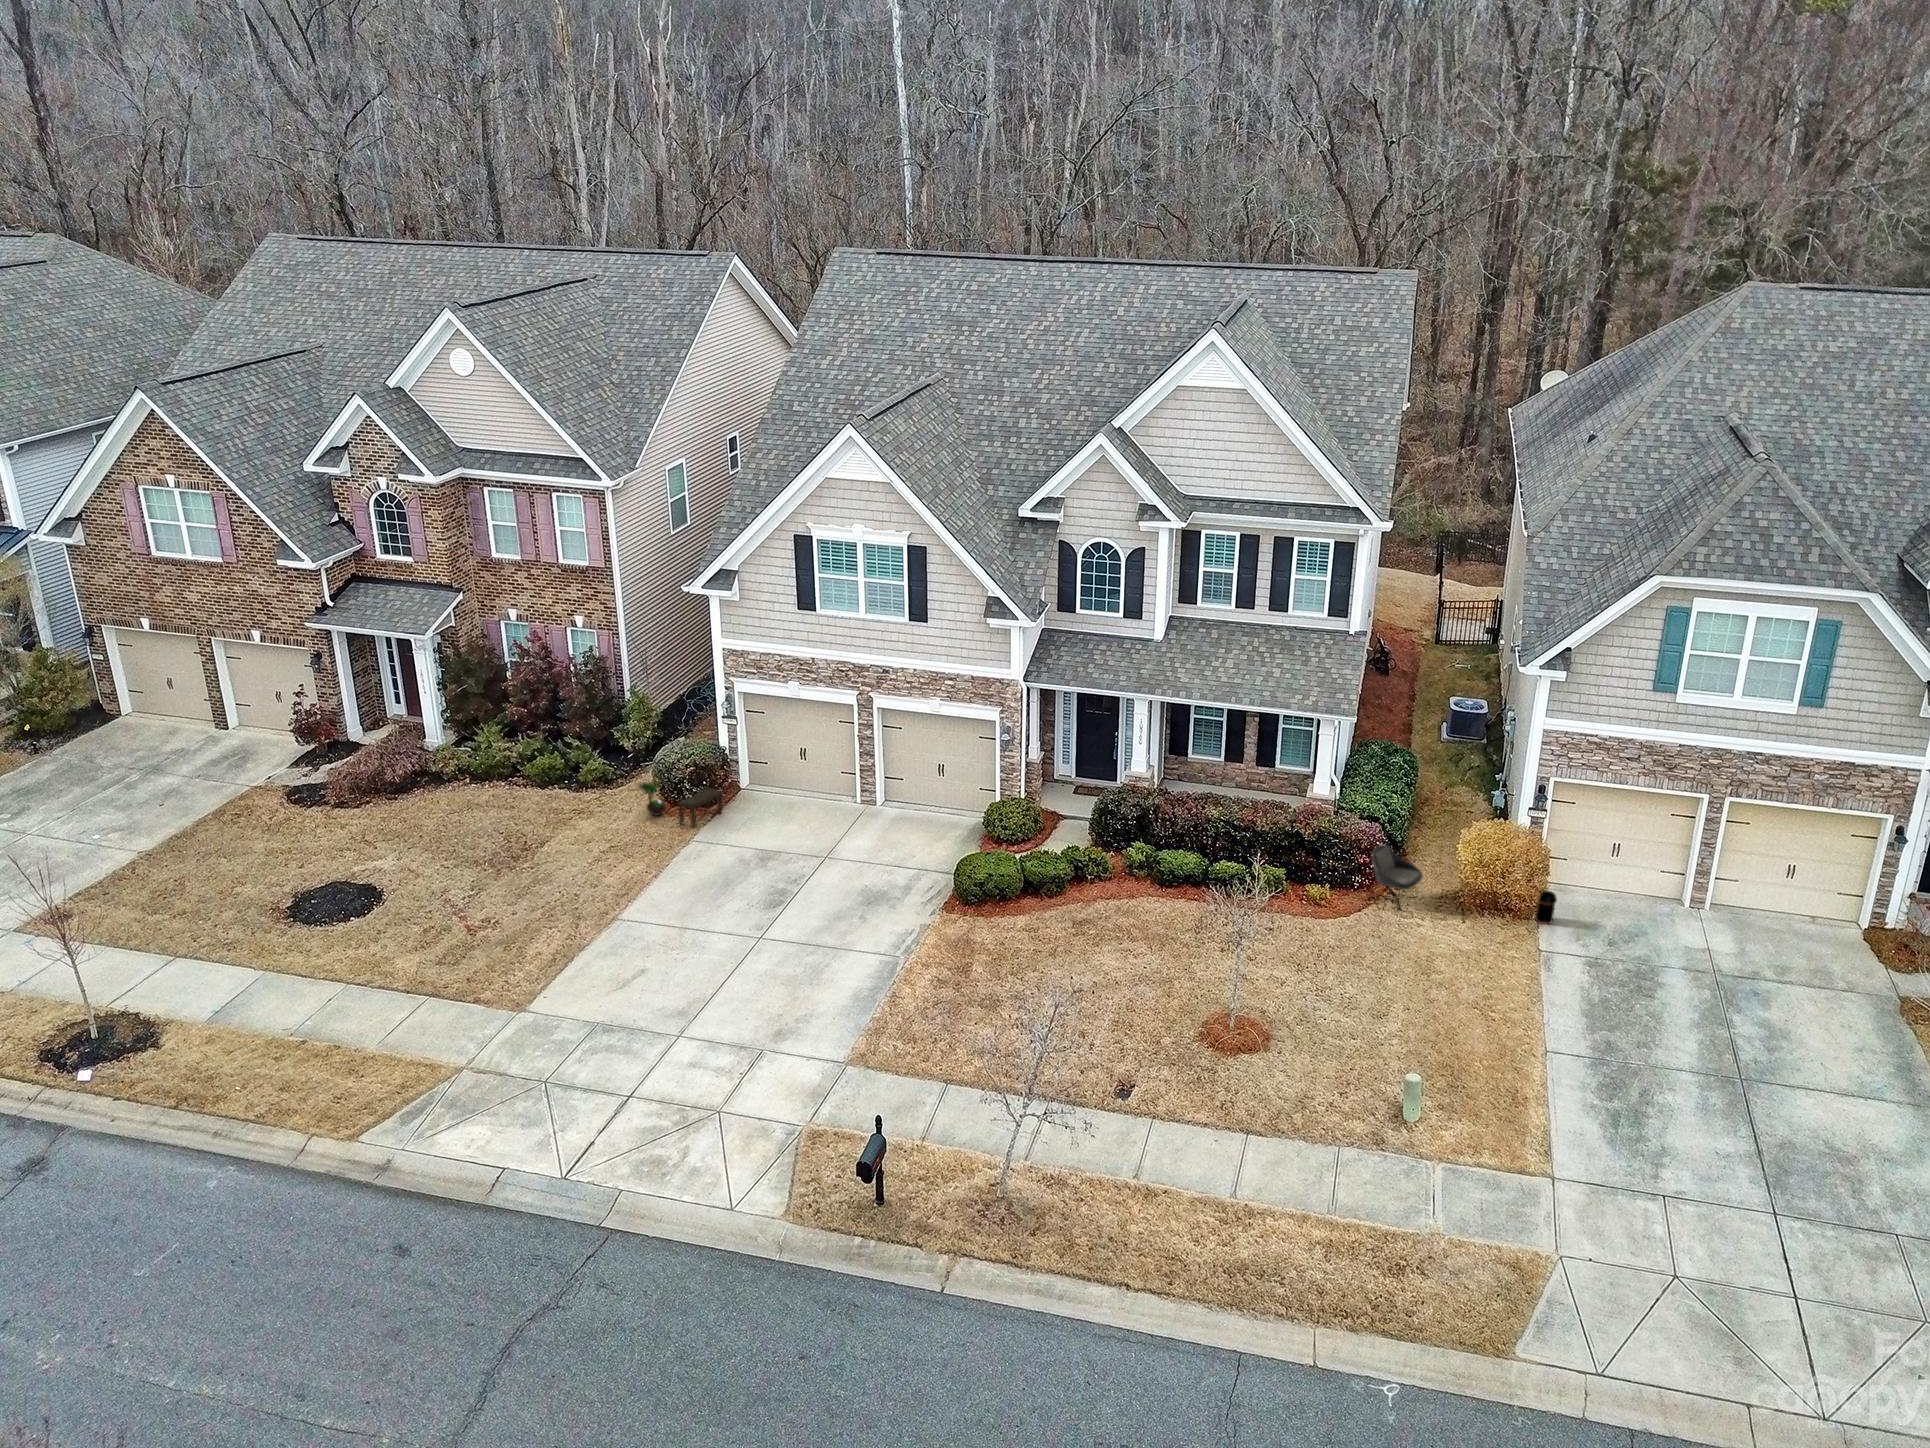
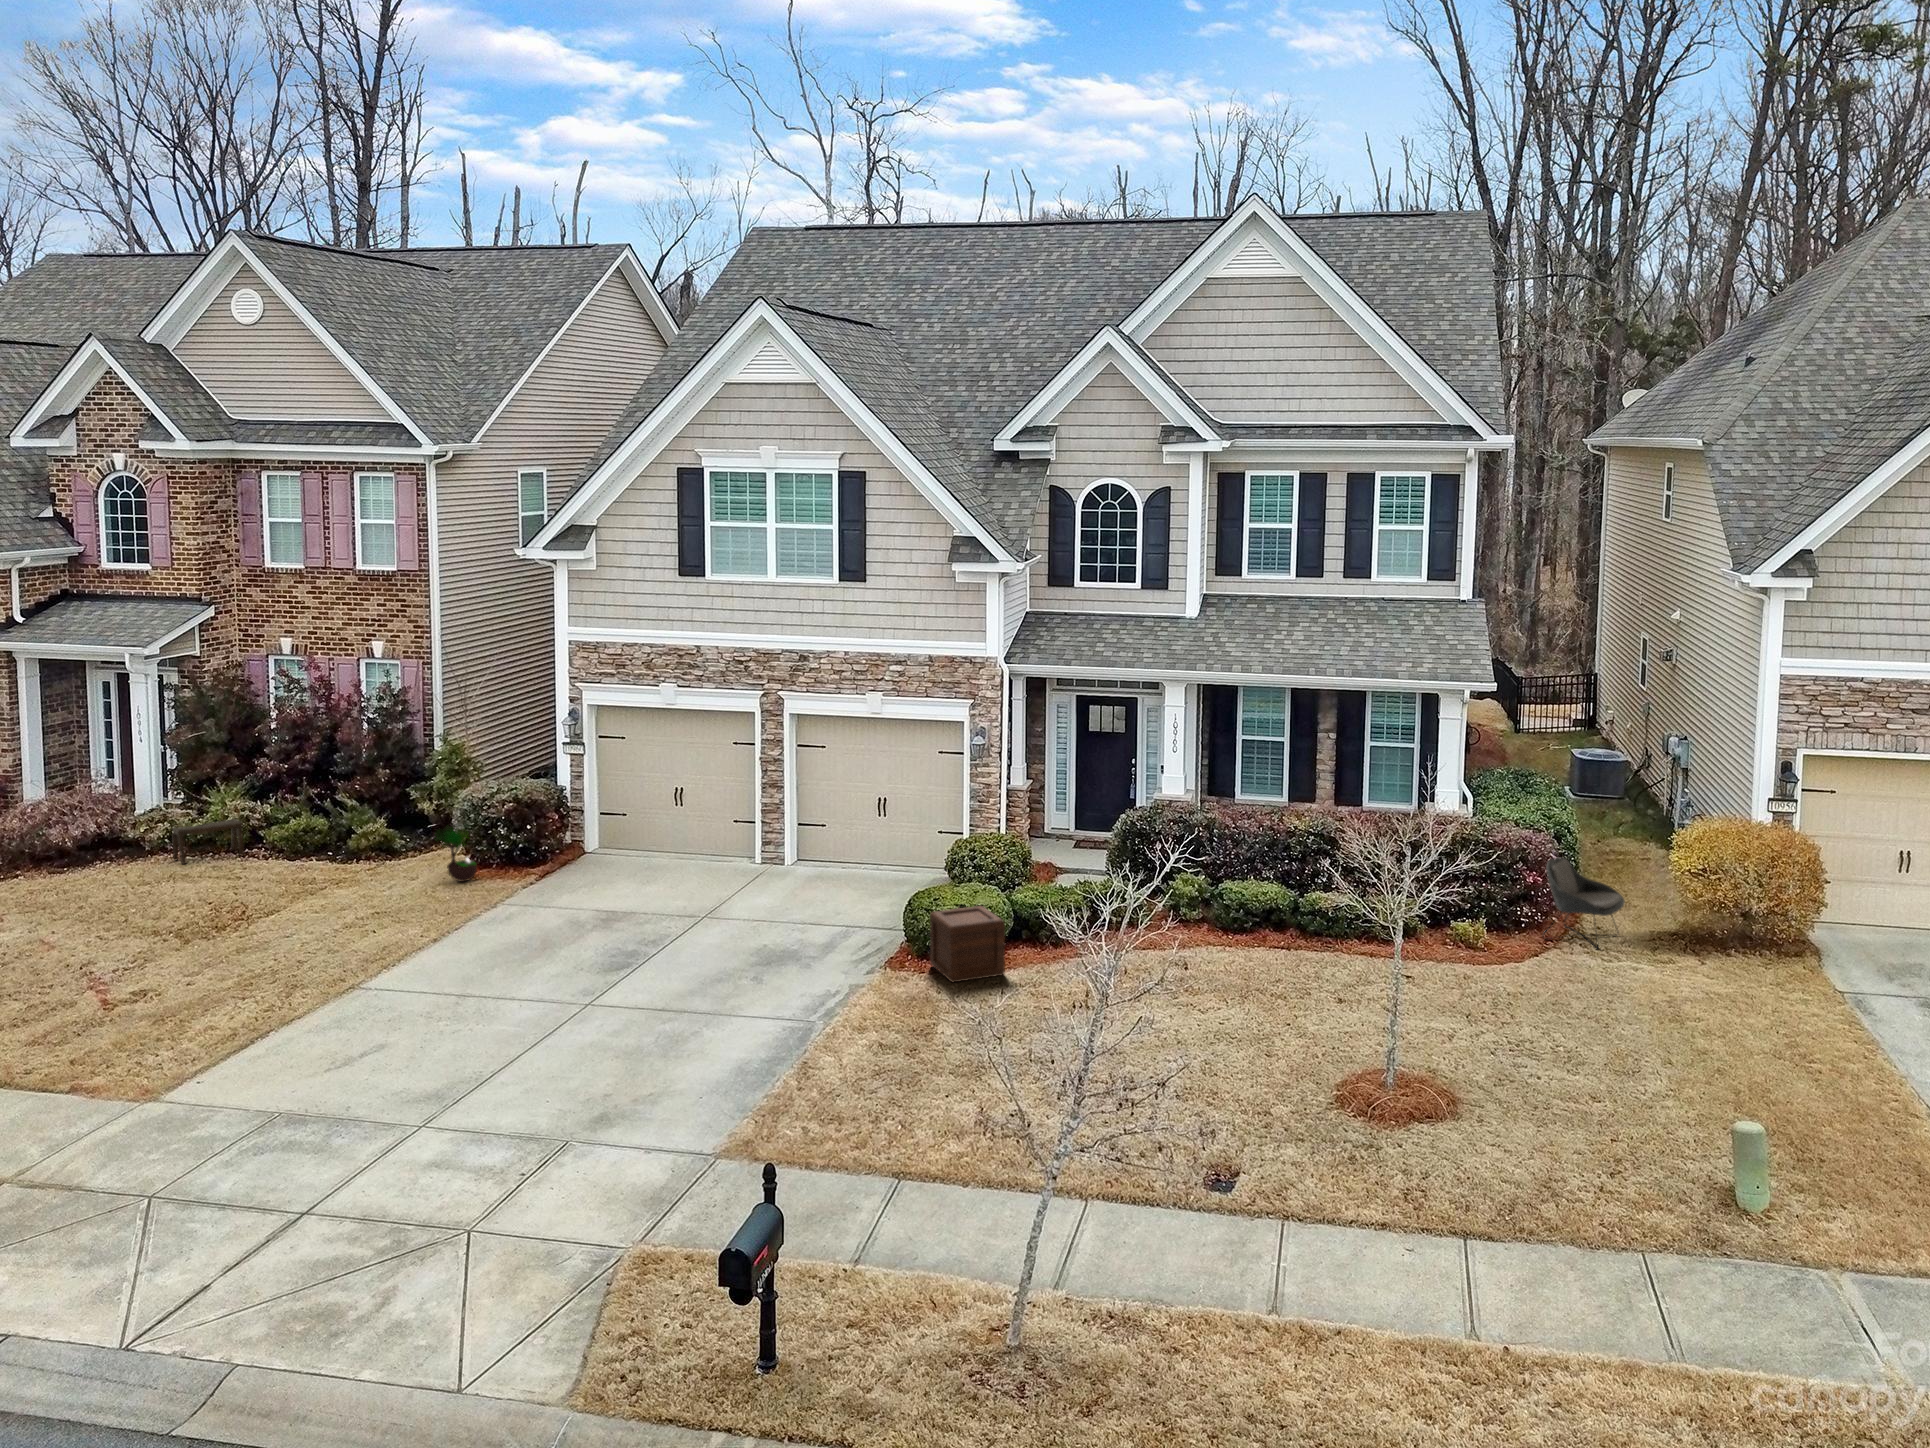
bench: present [678,788,722,828] -> present [172,819,244,864]
wooden crate: none [969,874,1016,928] -> present [930,906,1005,982]
trash can: present [1536,890,1557,925] -> none [1810,907,1844,960]

